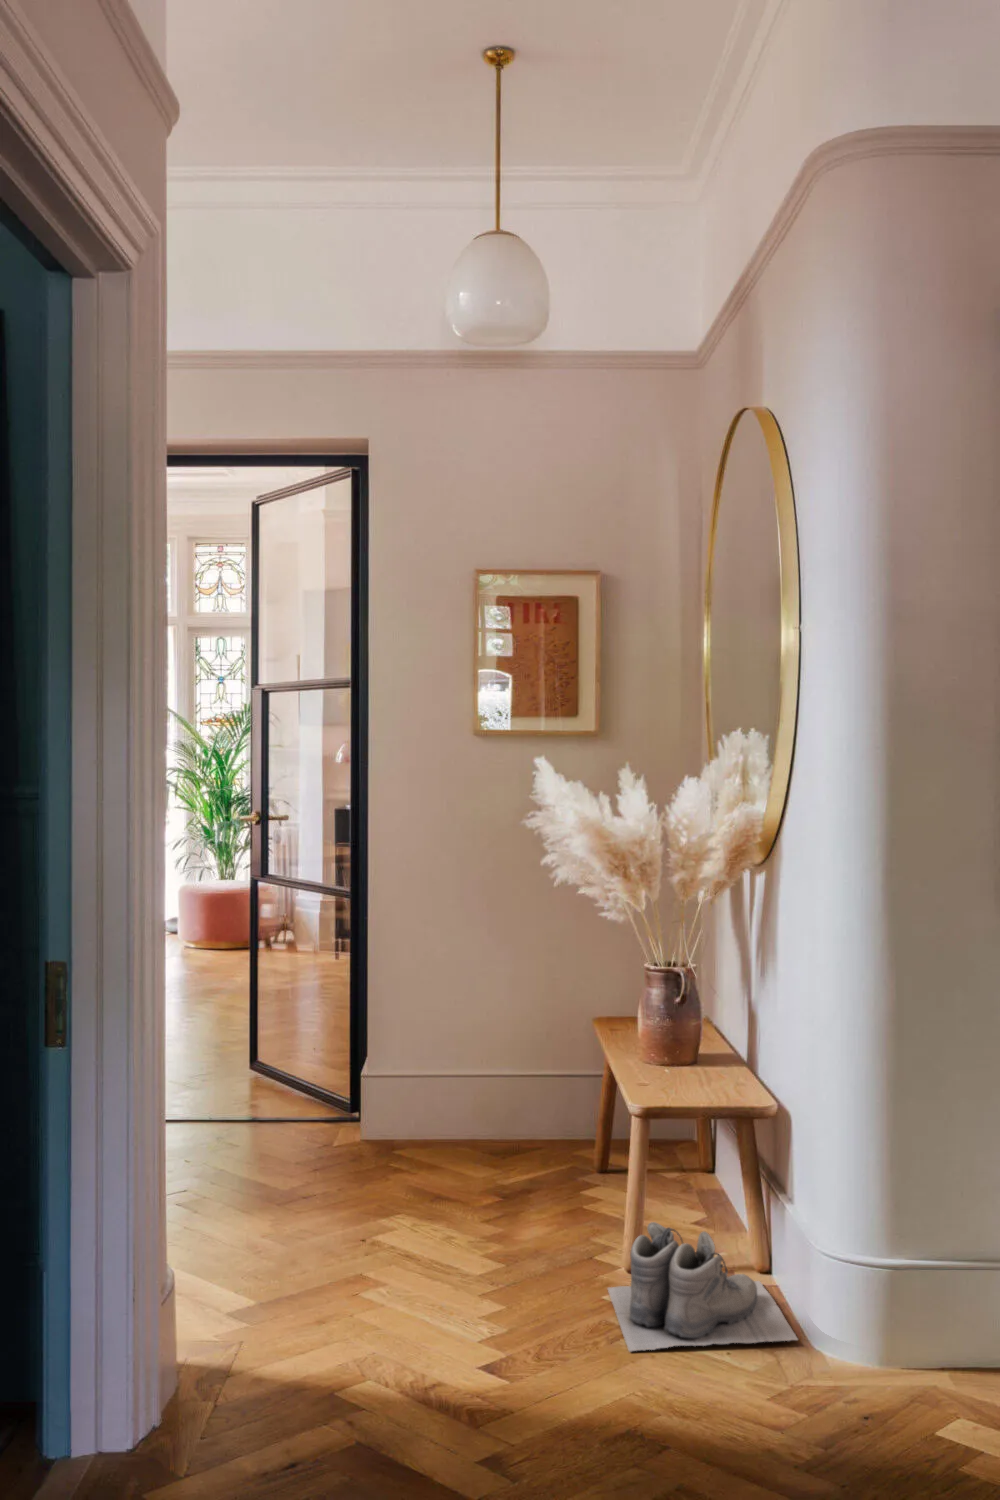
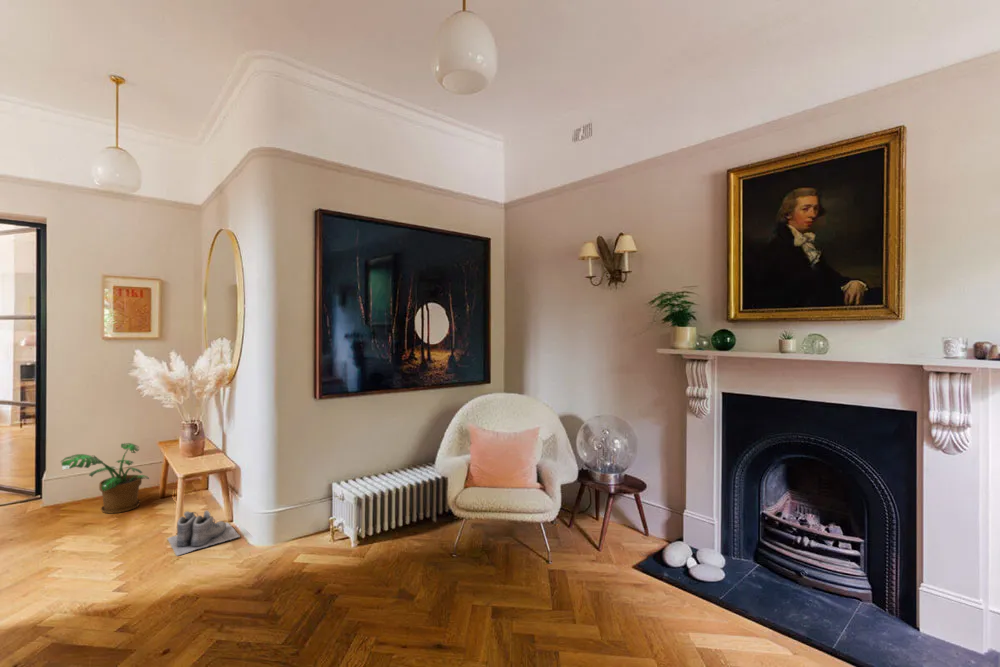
potted plant: none [393,1007,570,1186] -> present [62,443,149,514]

